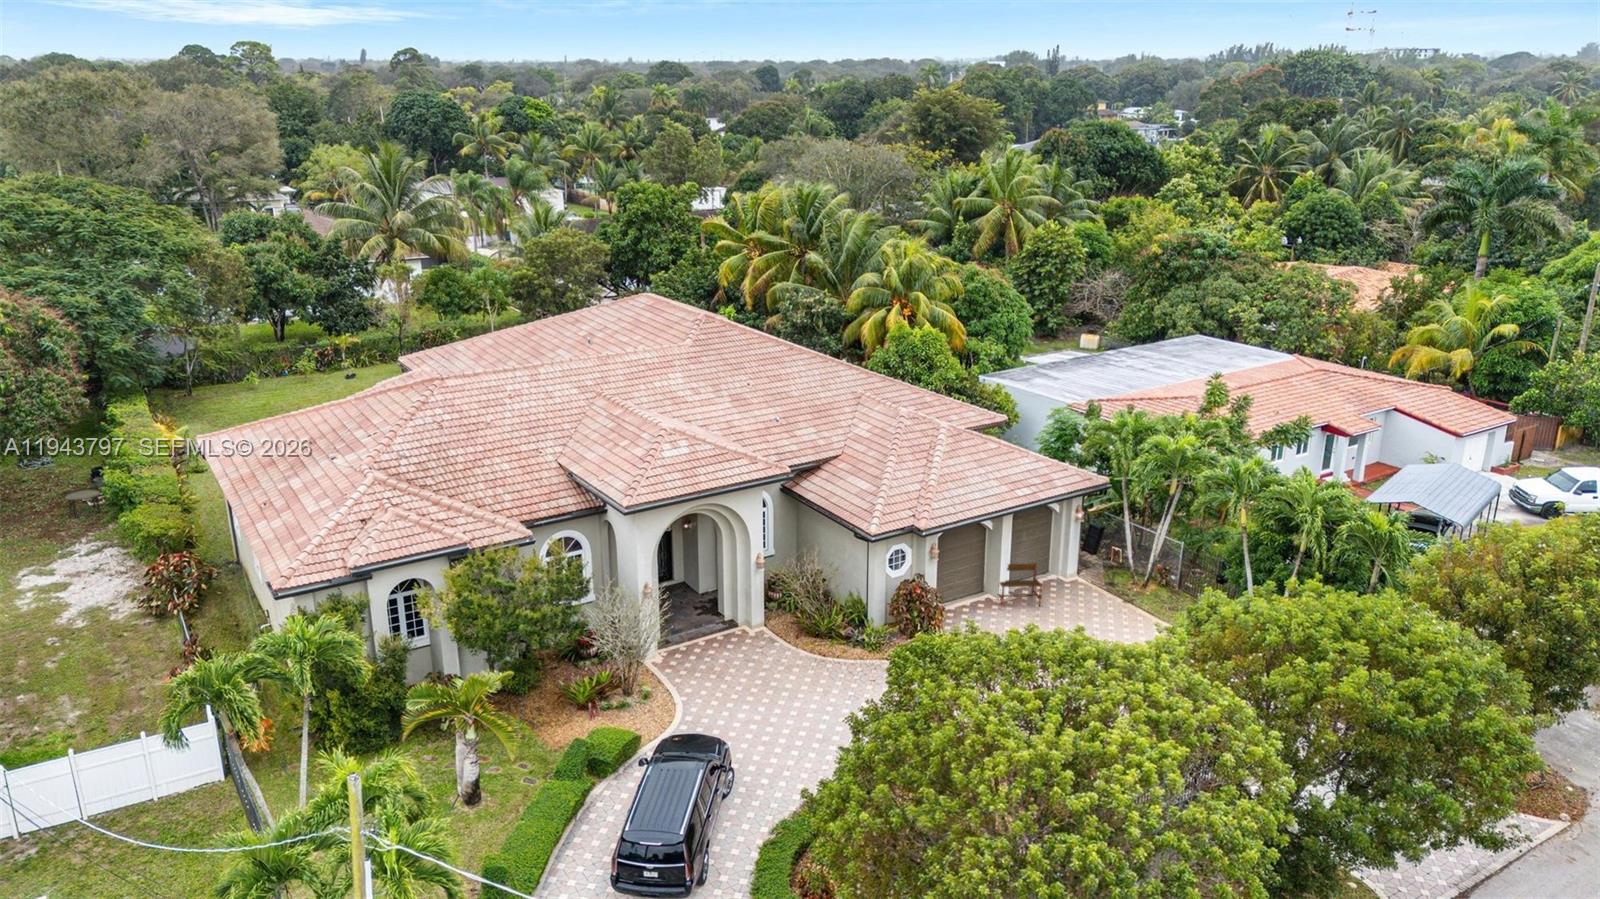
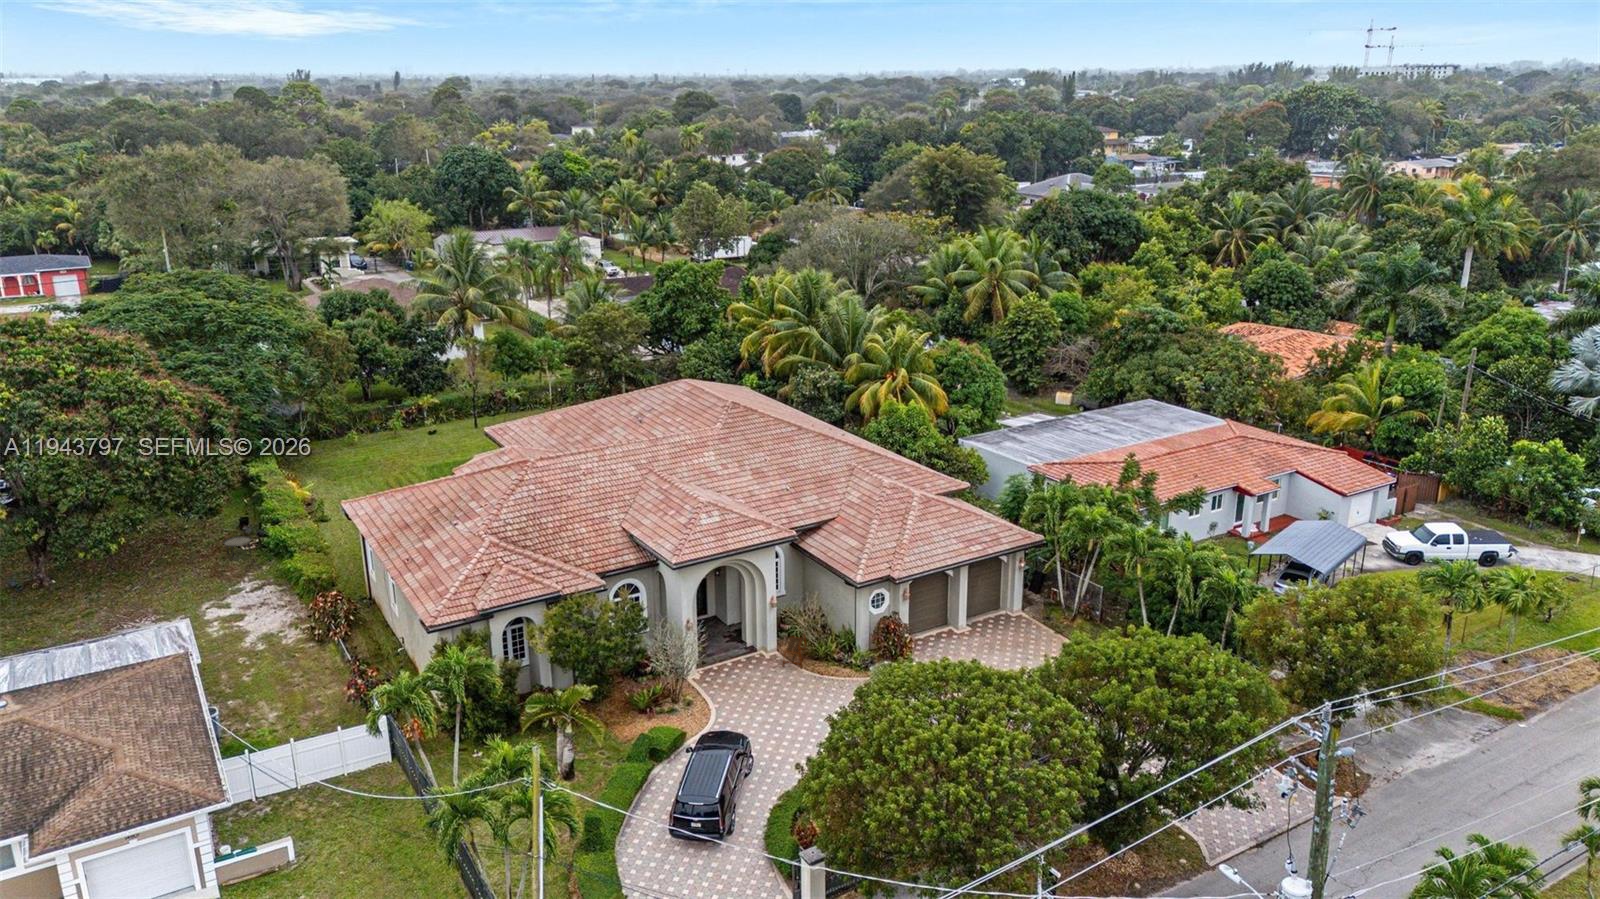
bench: present [997,564,1042,606] -> present [783,628,806,667]

